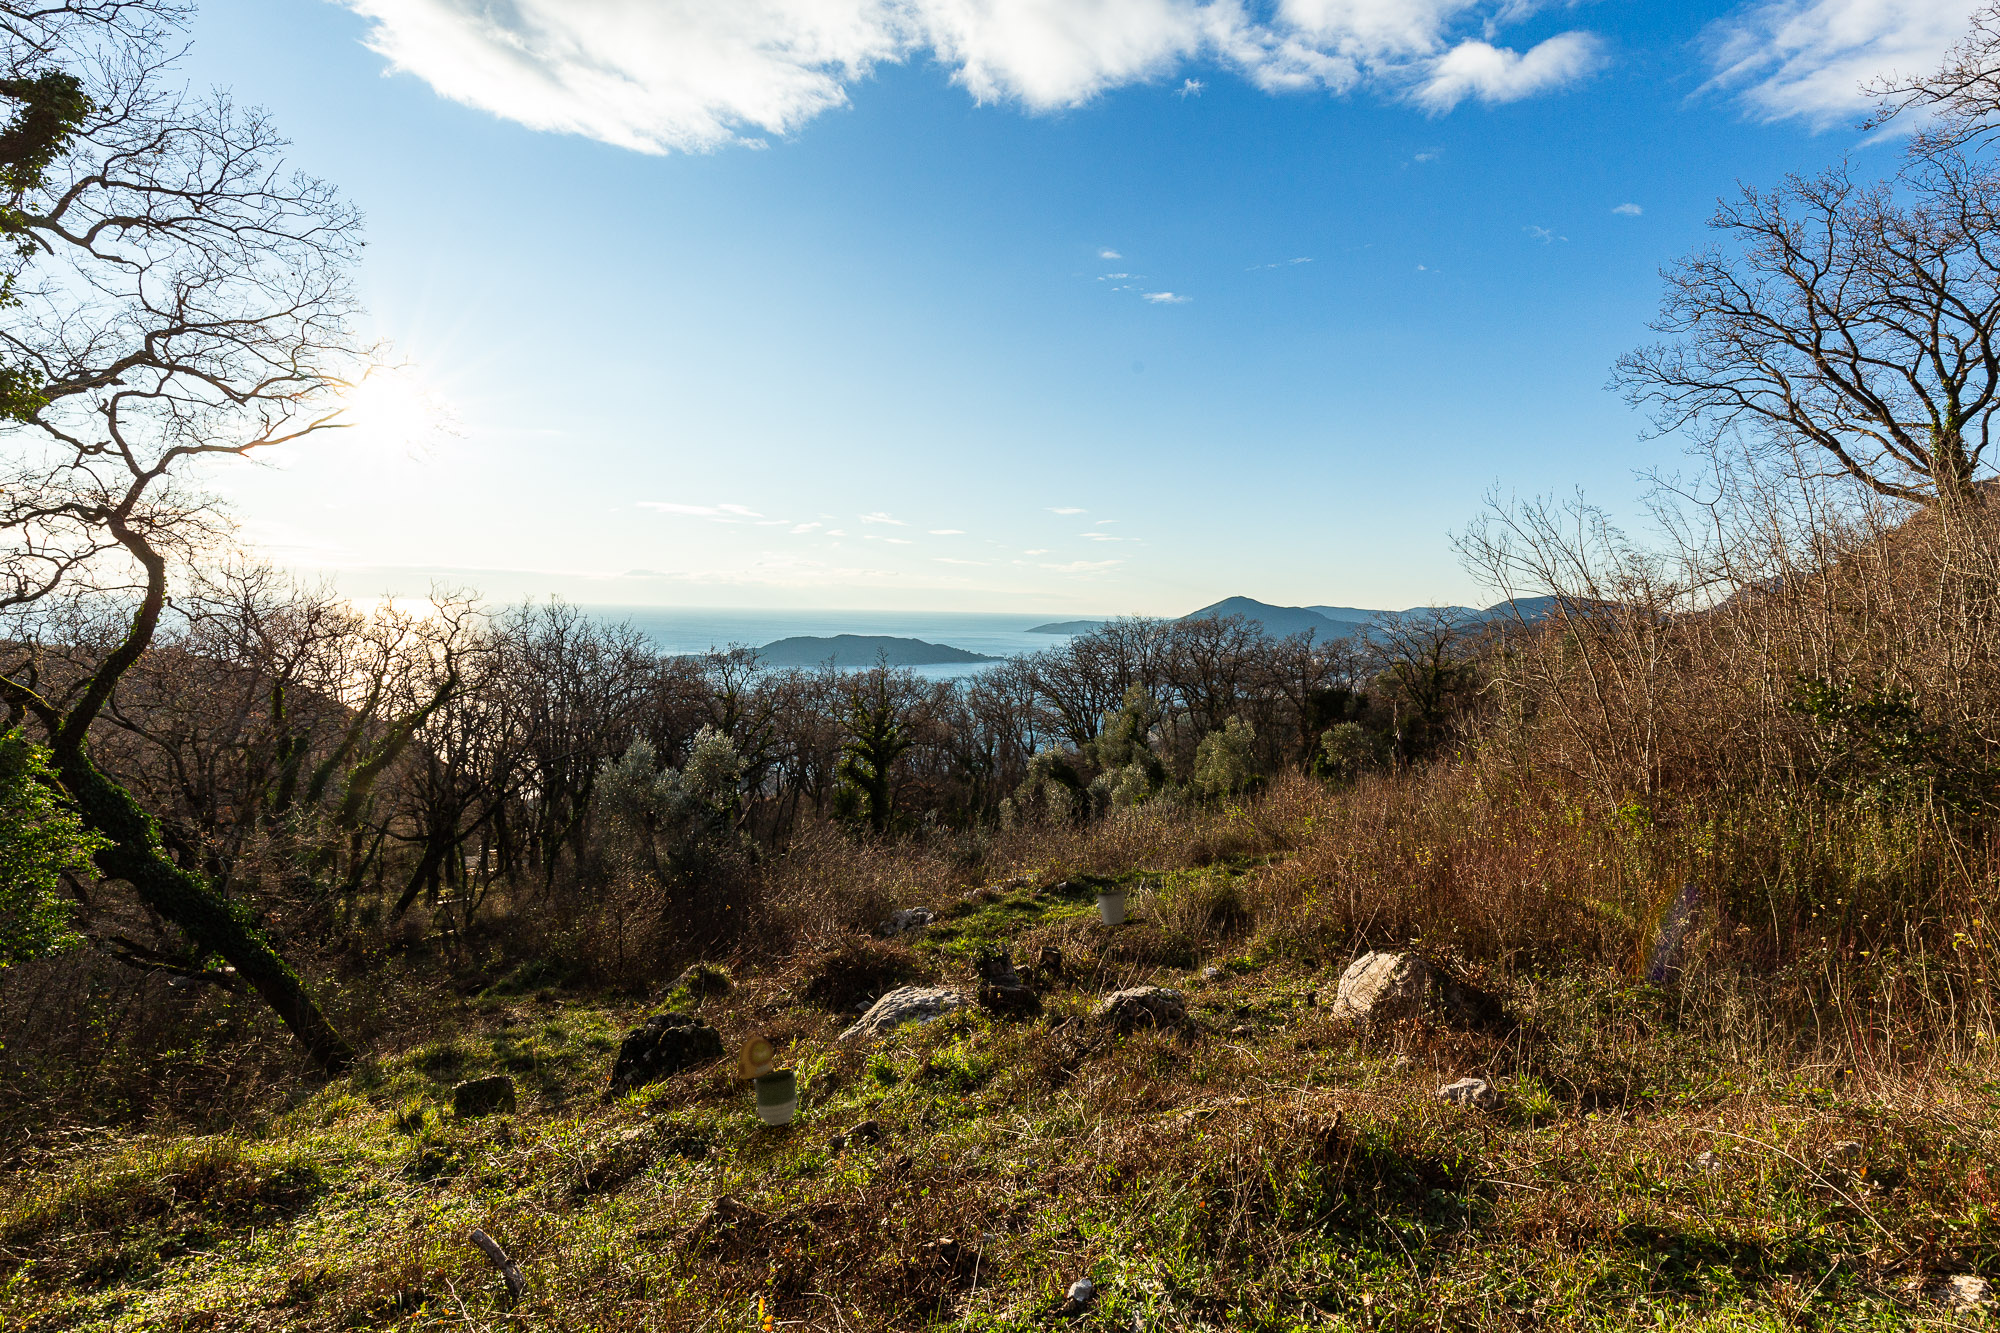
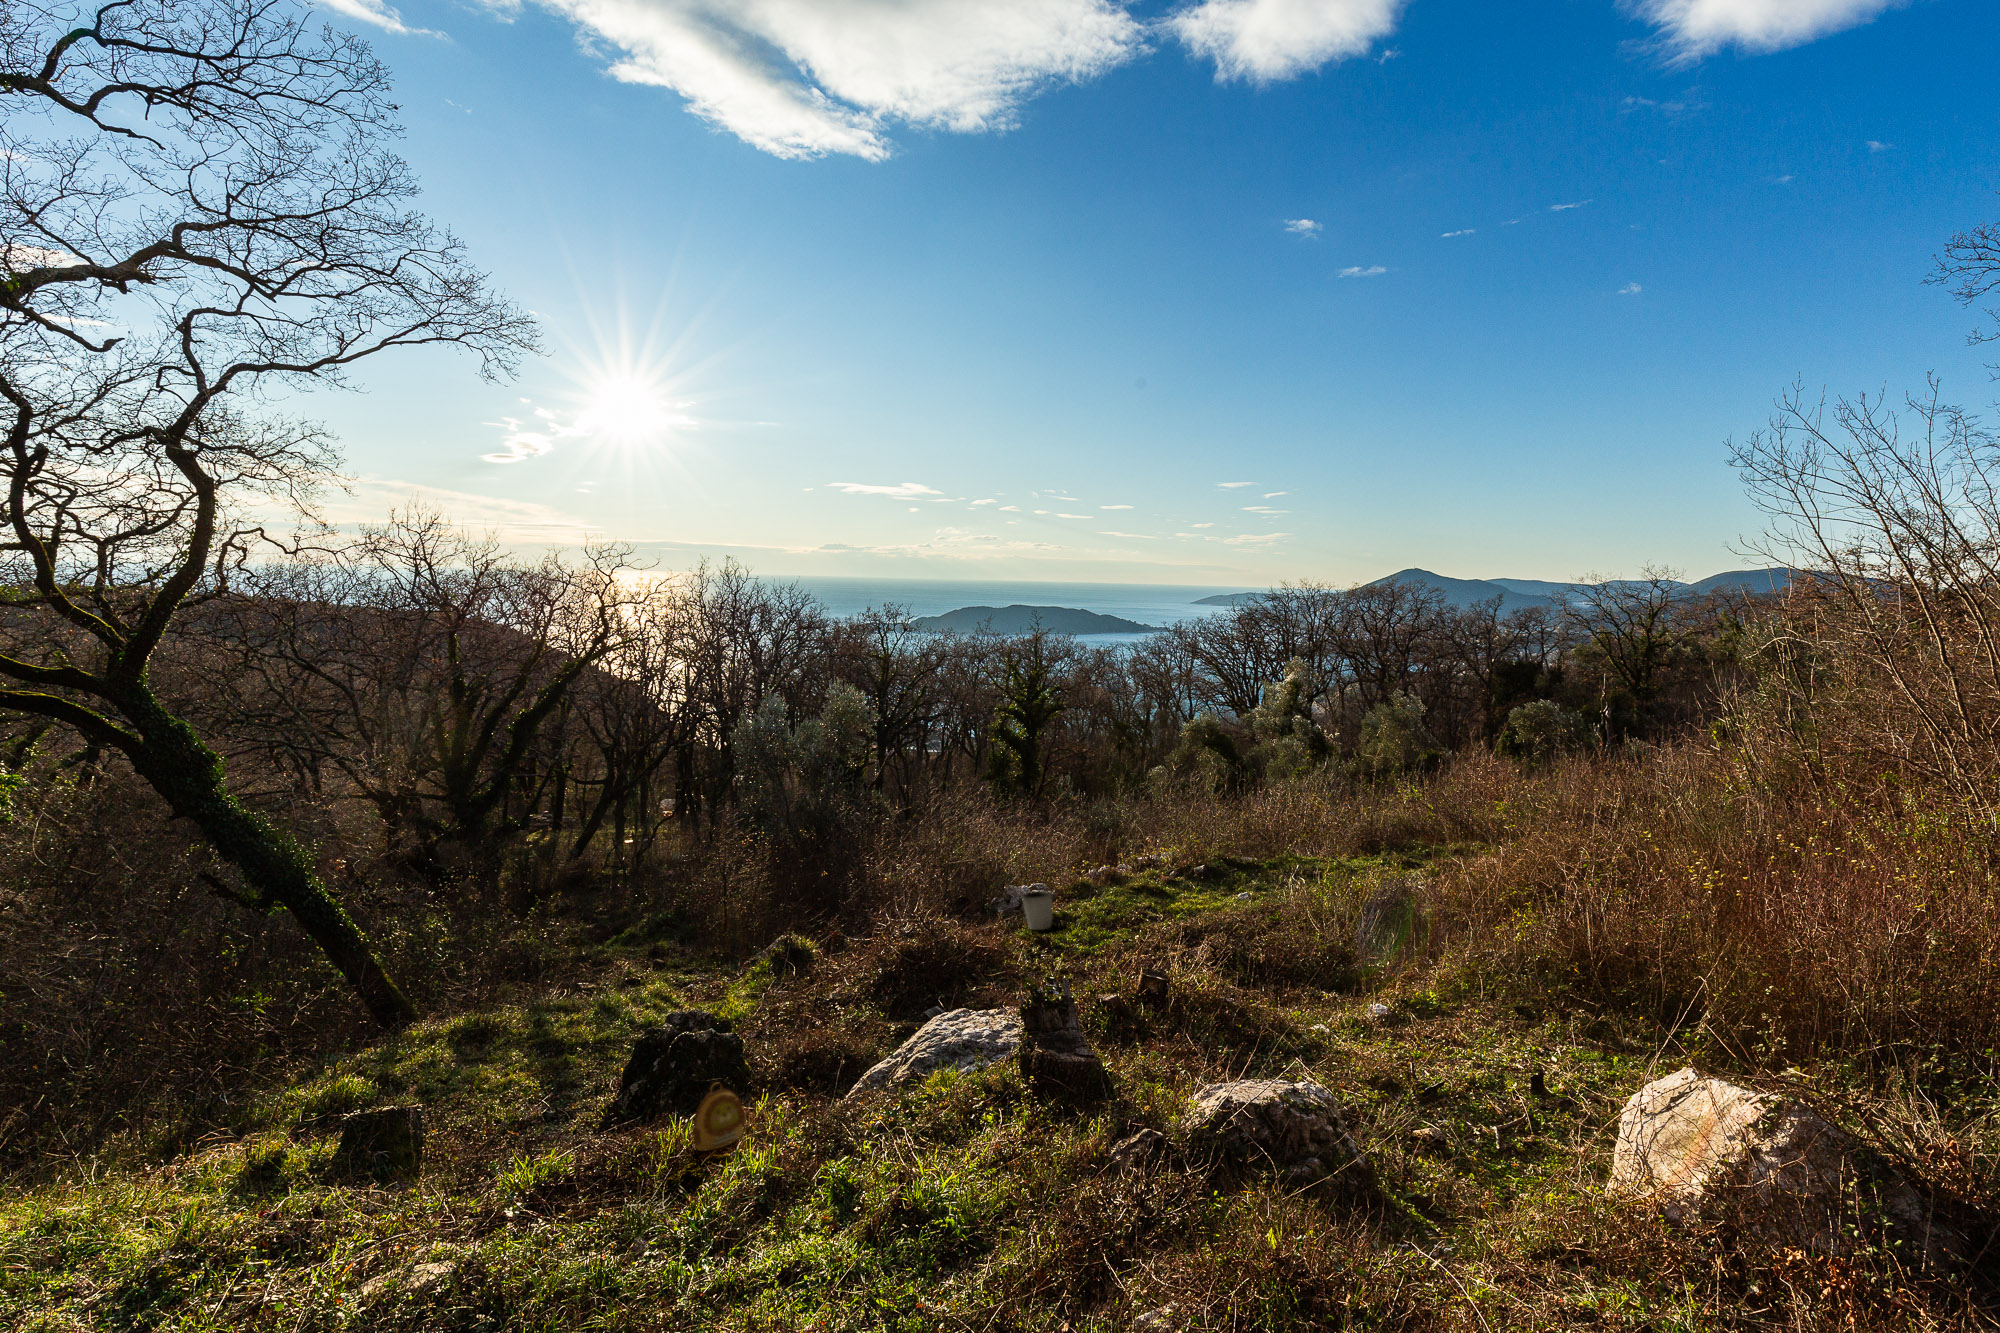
bucket: present [1096,891,1125,925] -> present [1022,891,1054,930]
planter: present [754,1070,797,1125] -> none [629,1188,697,1285]

